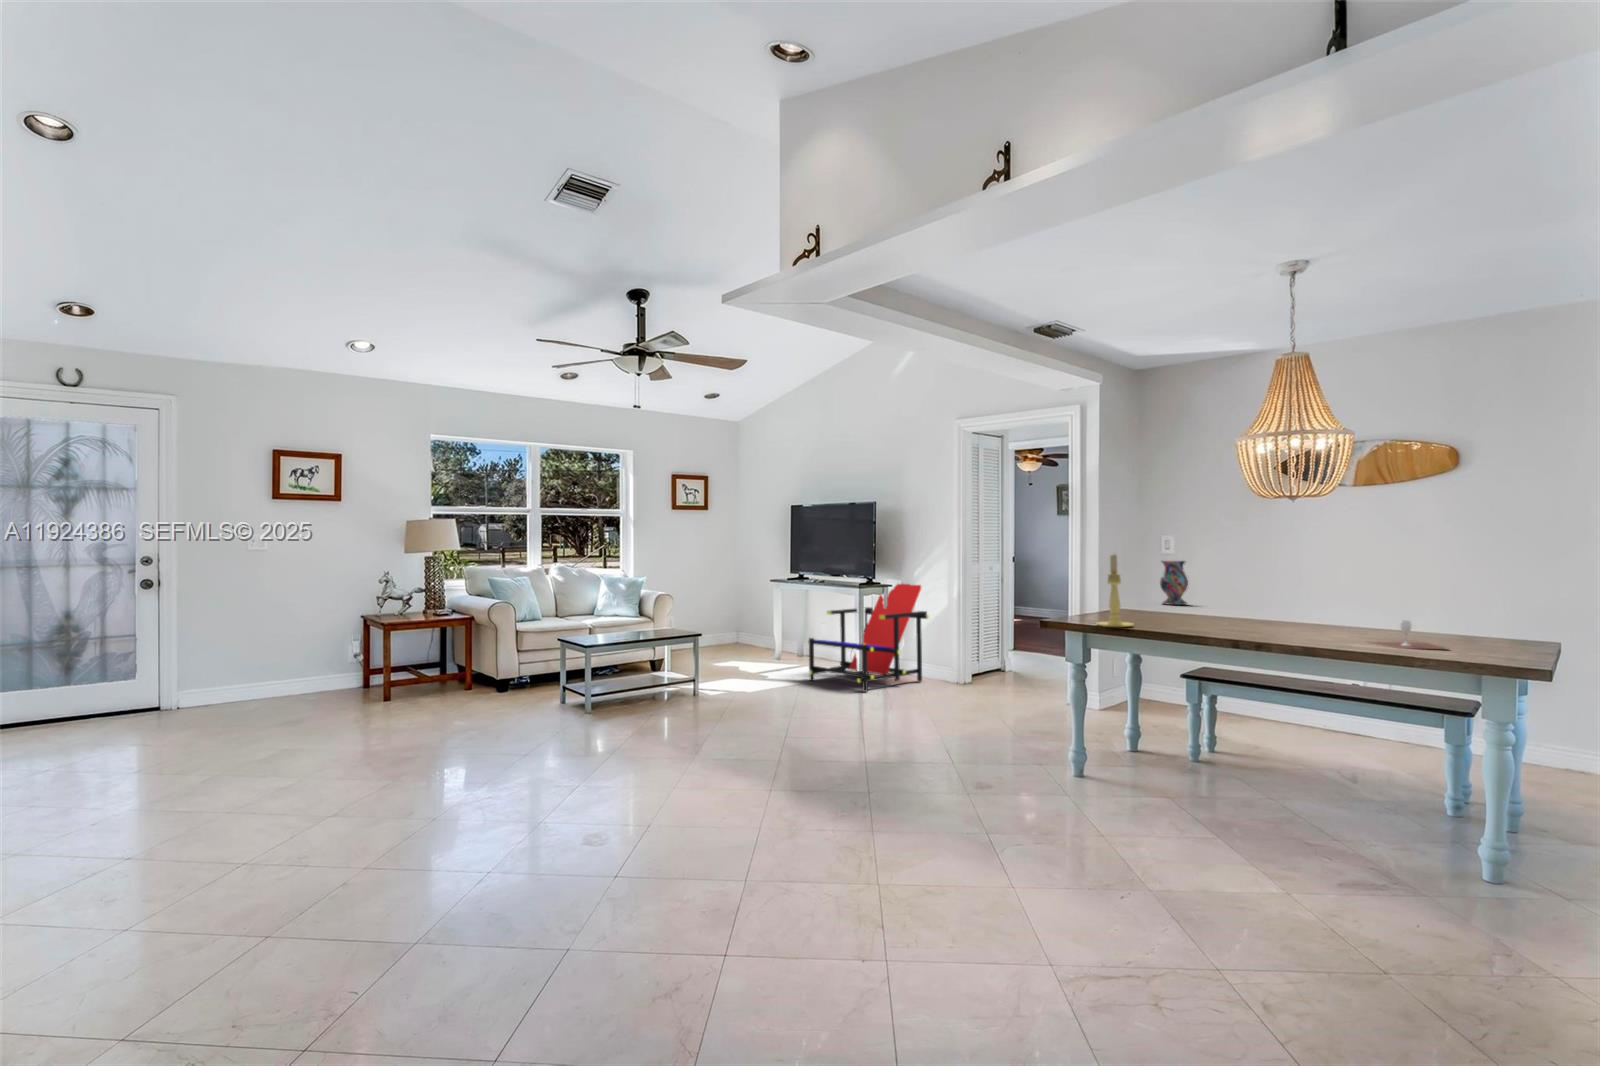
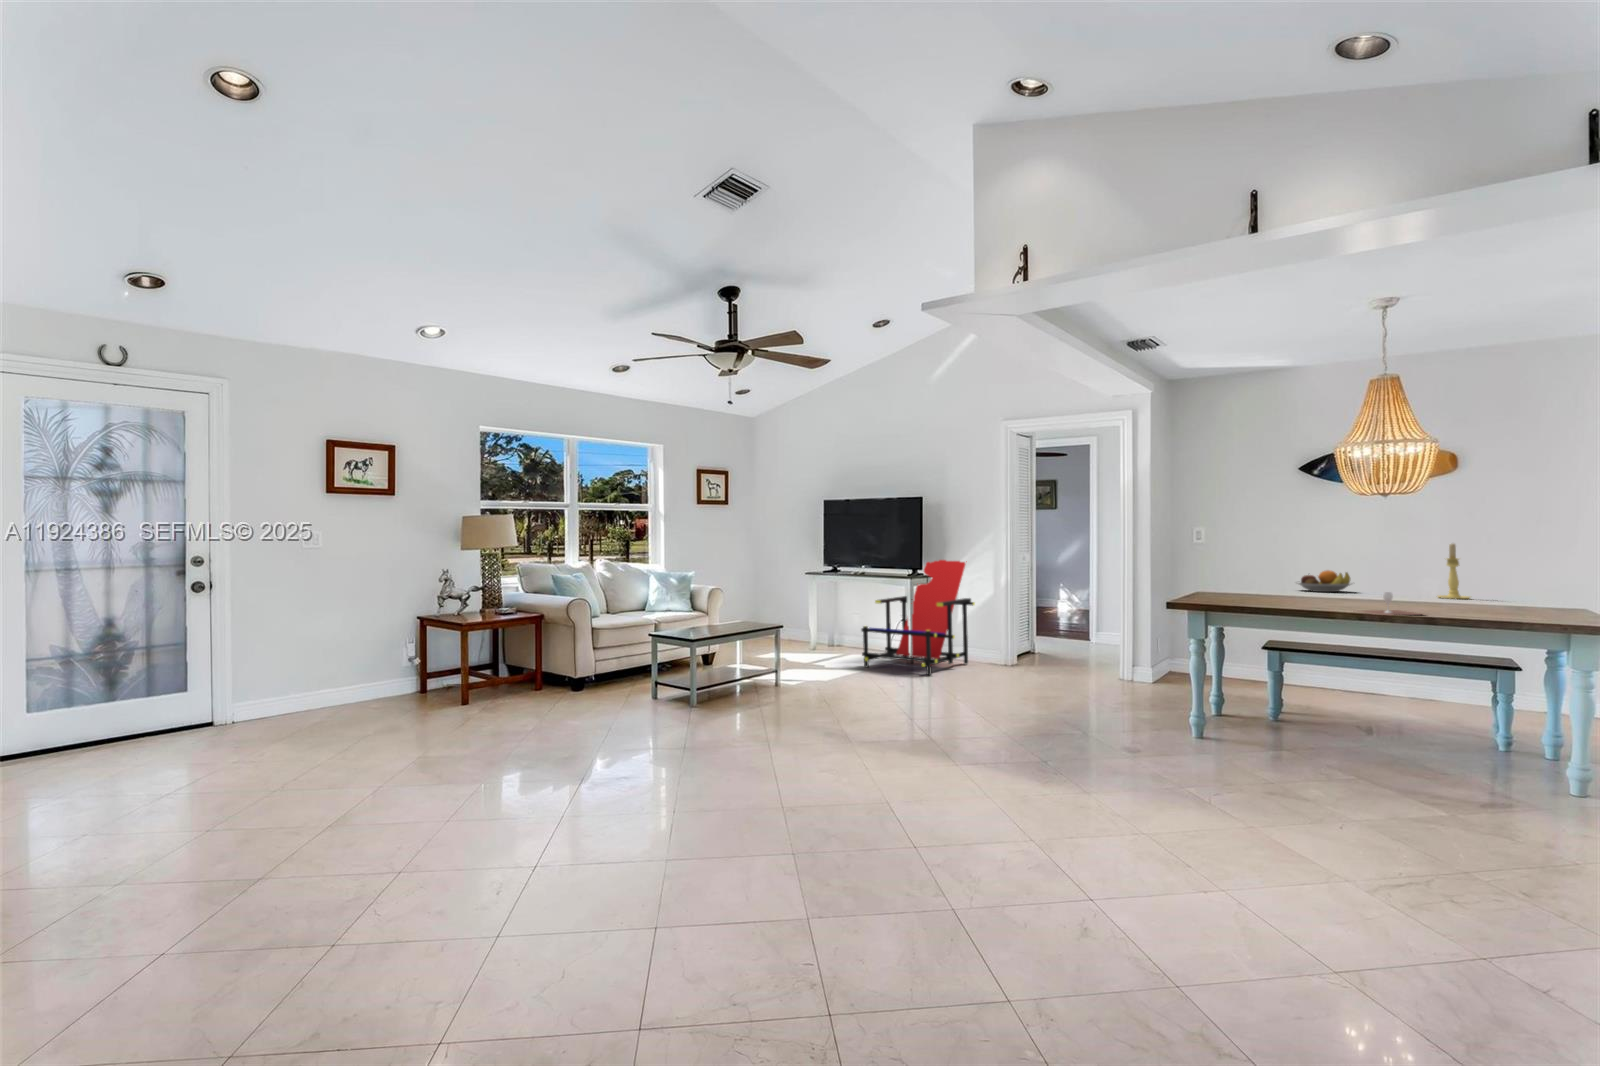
candle holder: present [1098,555,1133,627] -> present [1438,544,1470,599]
vase: present [1160,561,1188,605] -> none [1195,547,1222,587]
fruit bowl: none [1262,589,1328,614] -> present [1298,570,1352,592]
wine glass: present [1370,620,1445,649] -> present [1362,592,1421,615]

